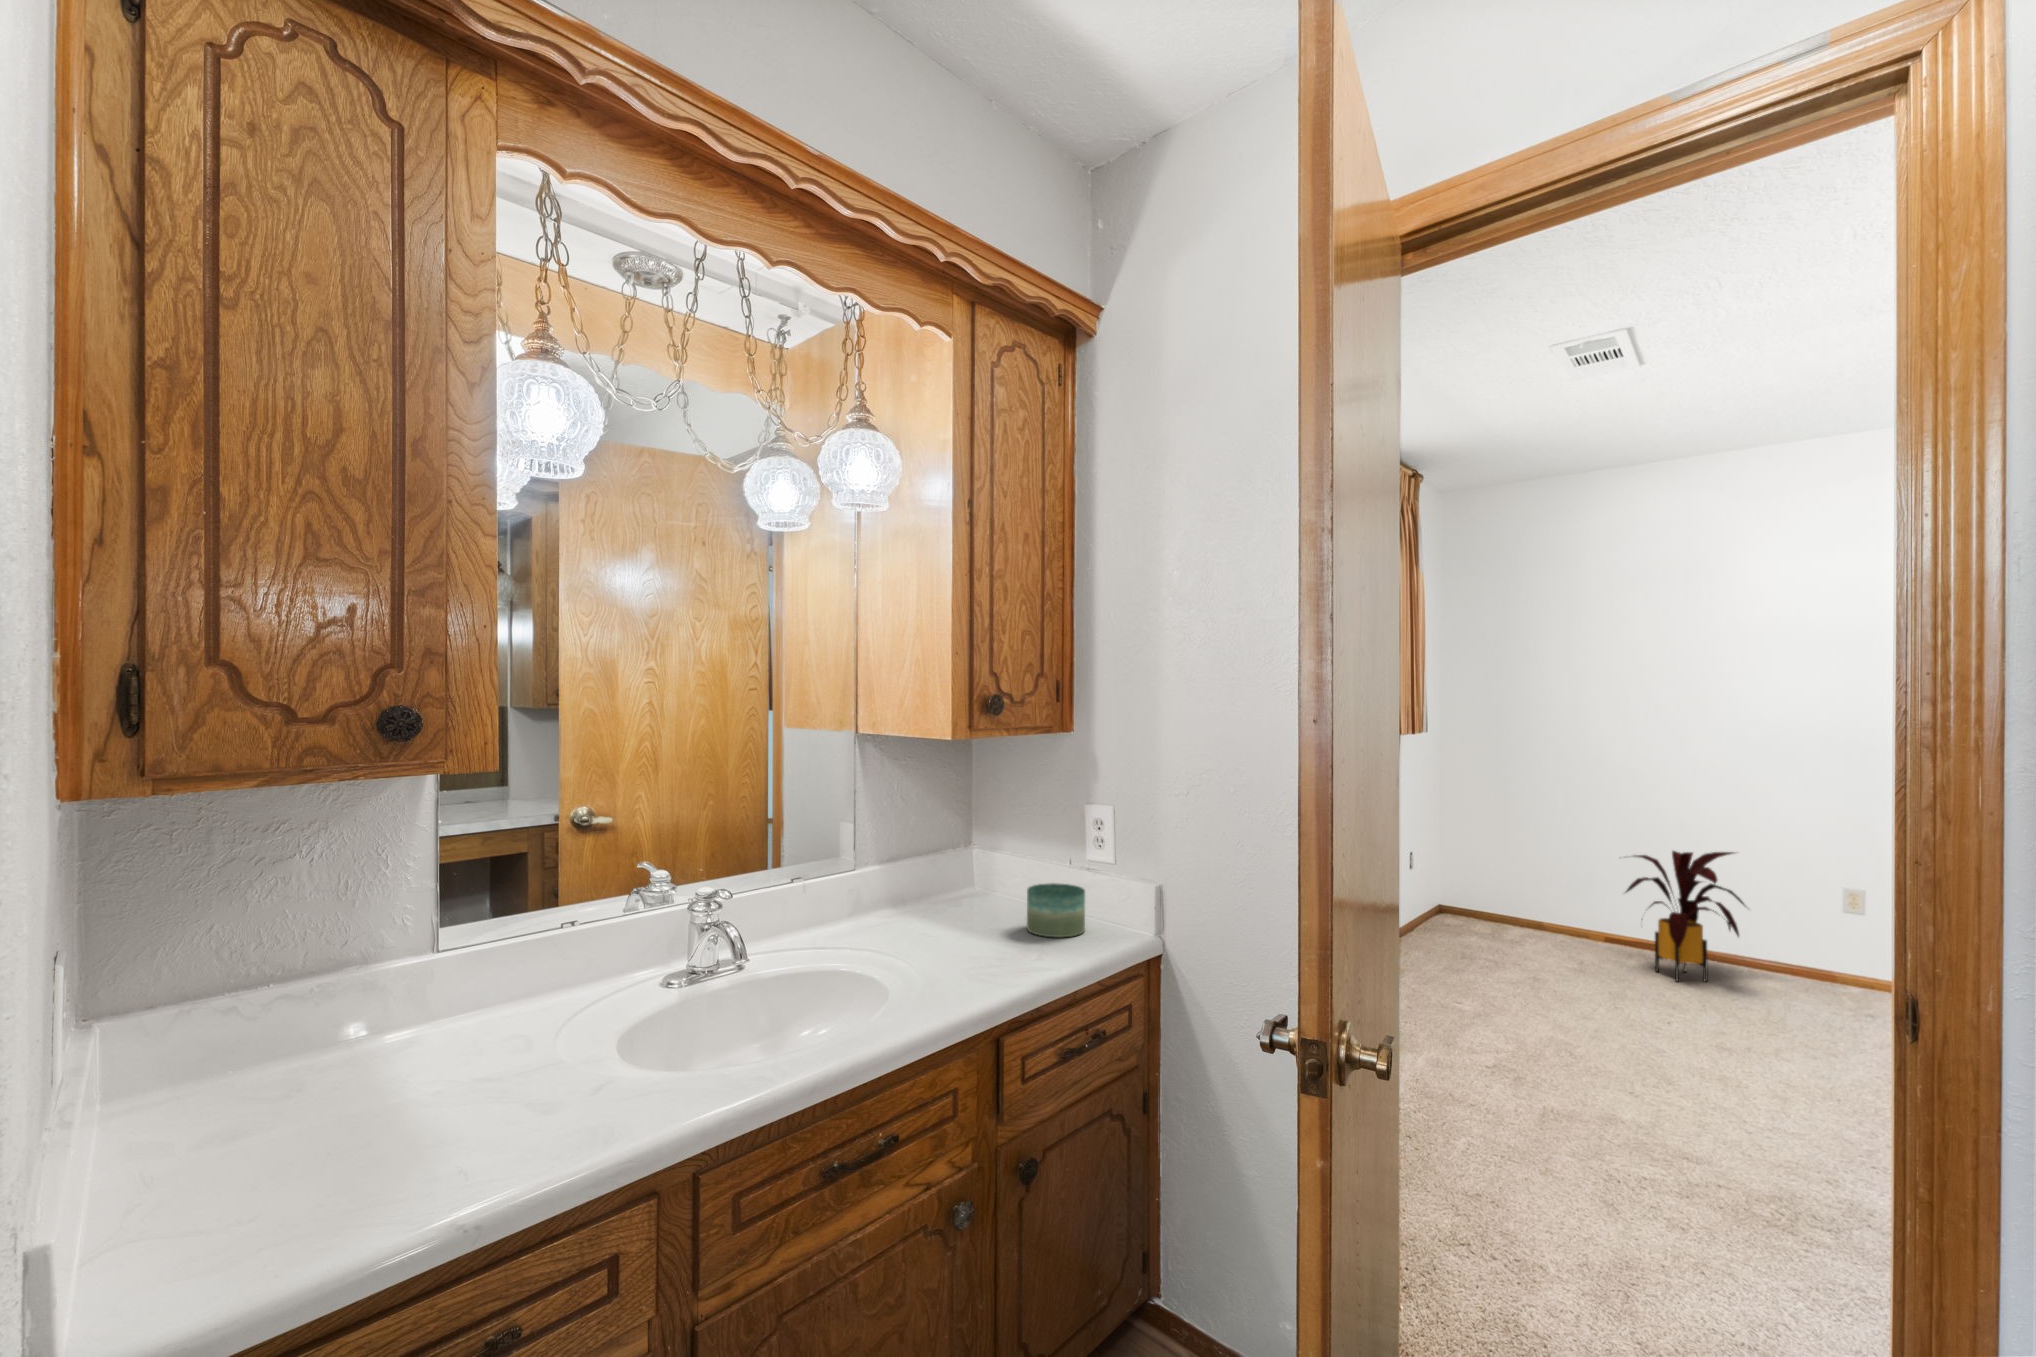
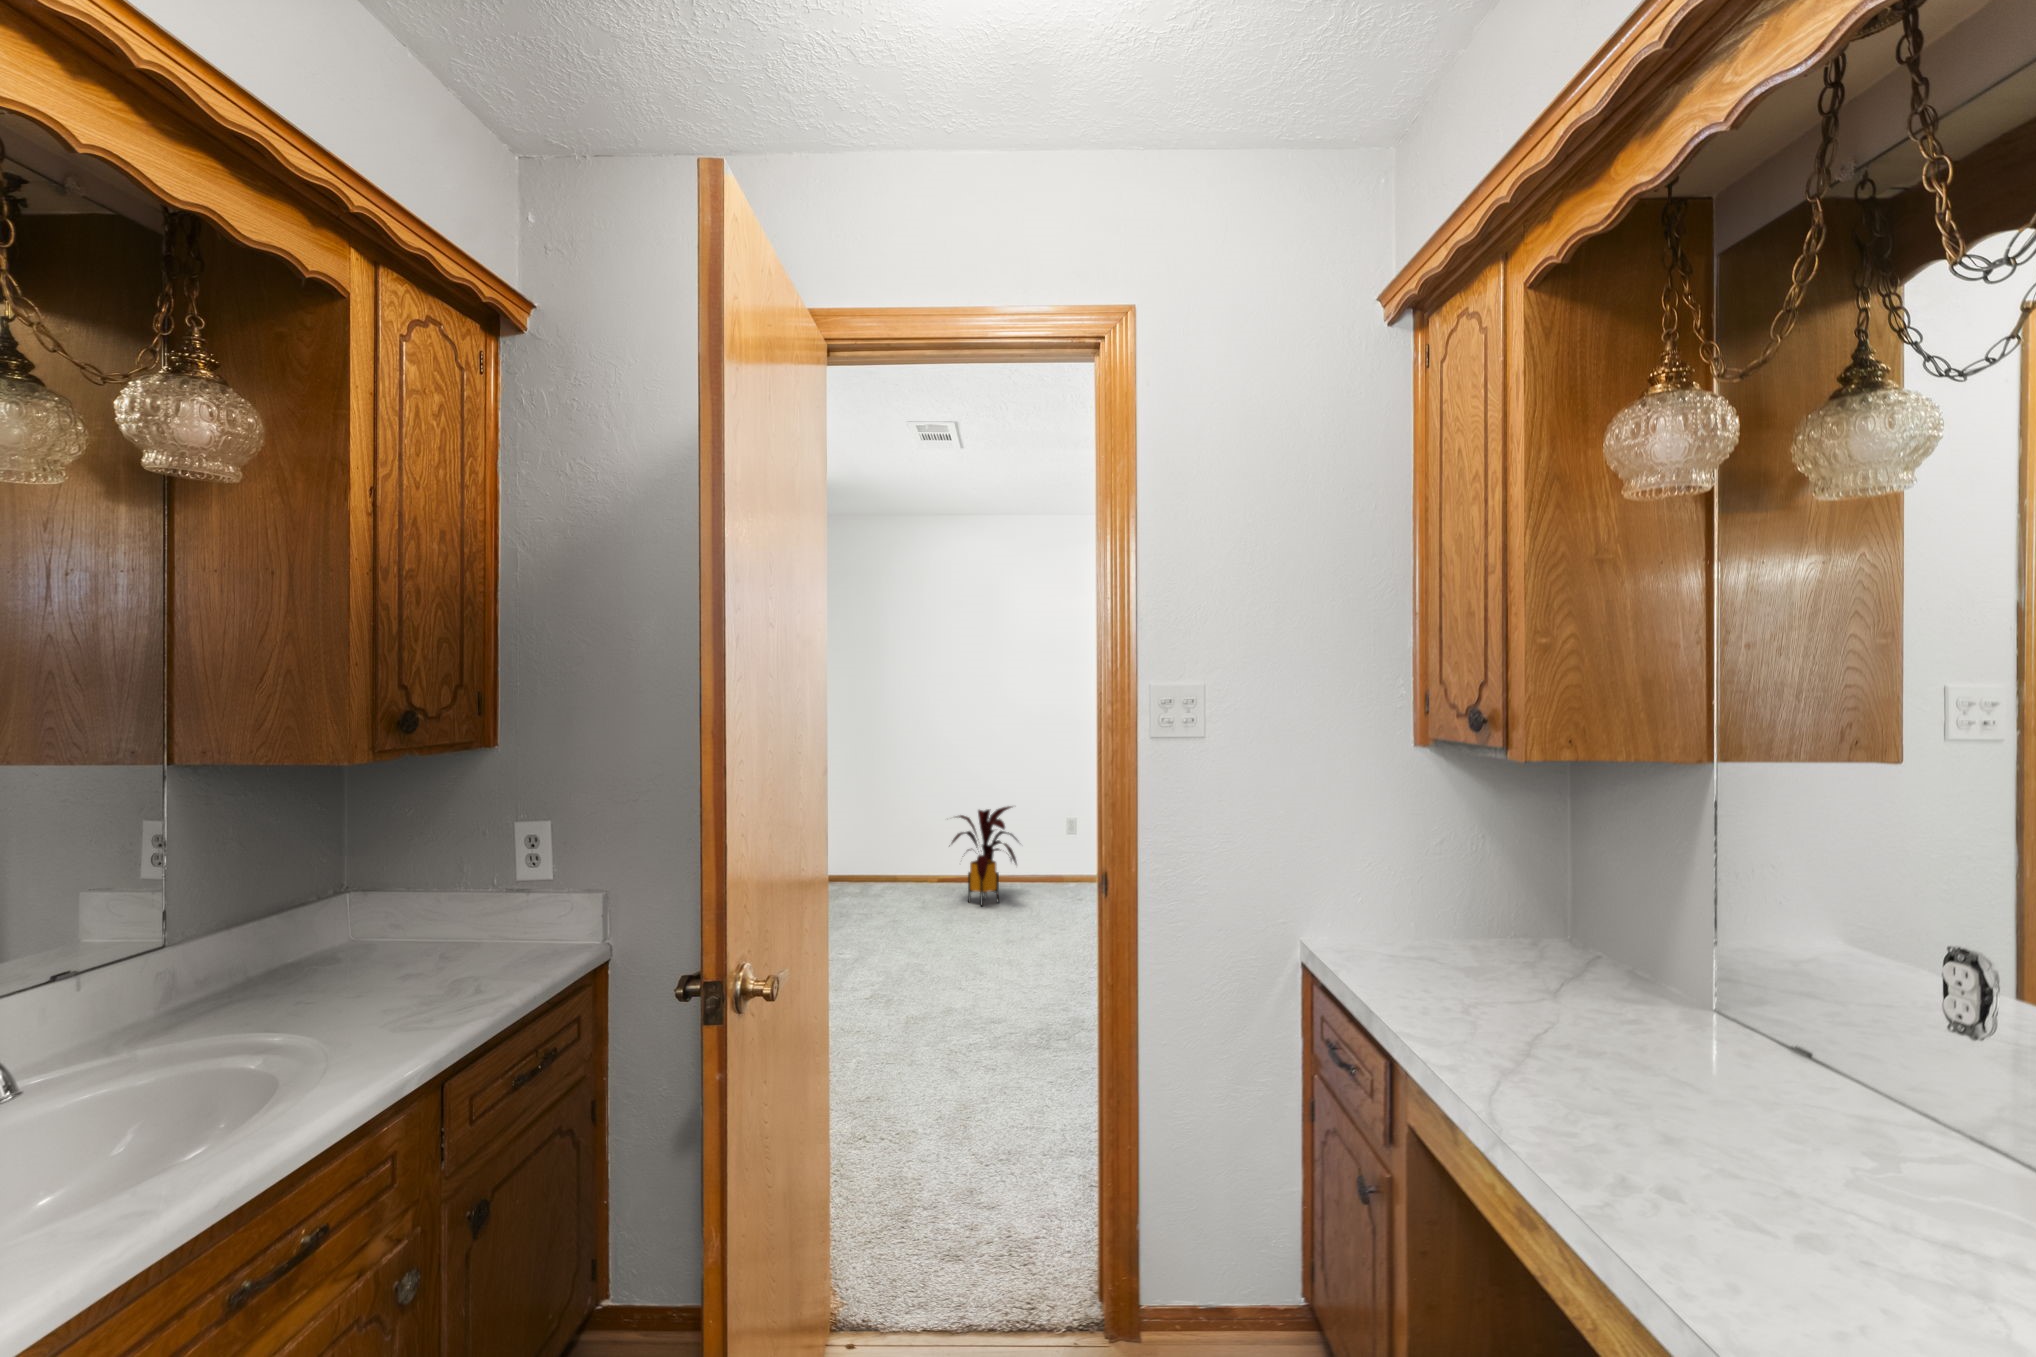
candle: present [1027,883,1085,937] -> none [447,910,521,970]

